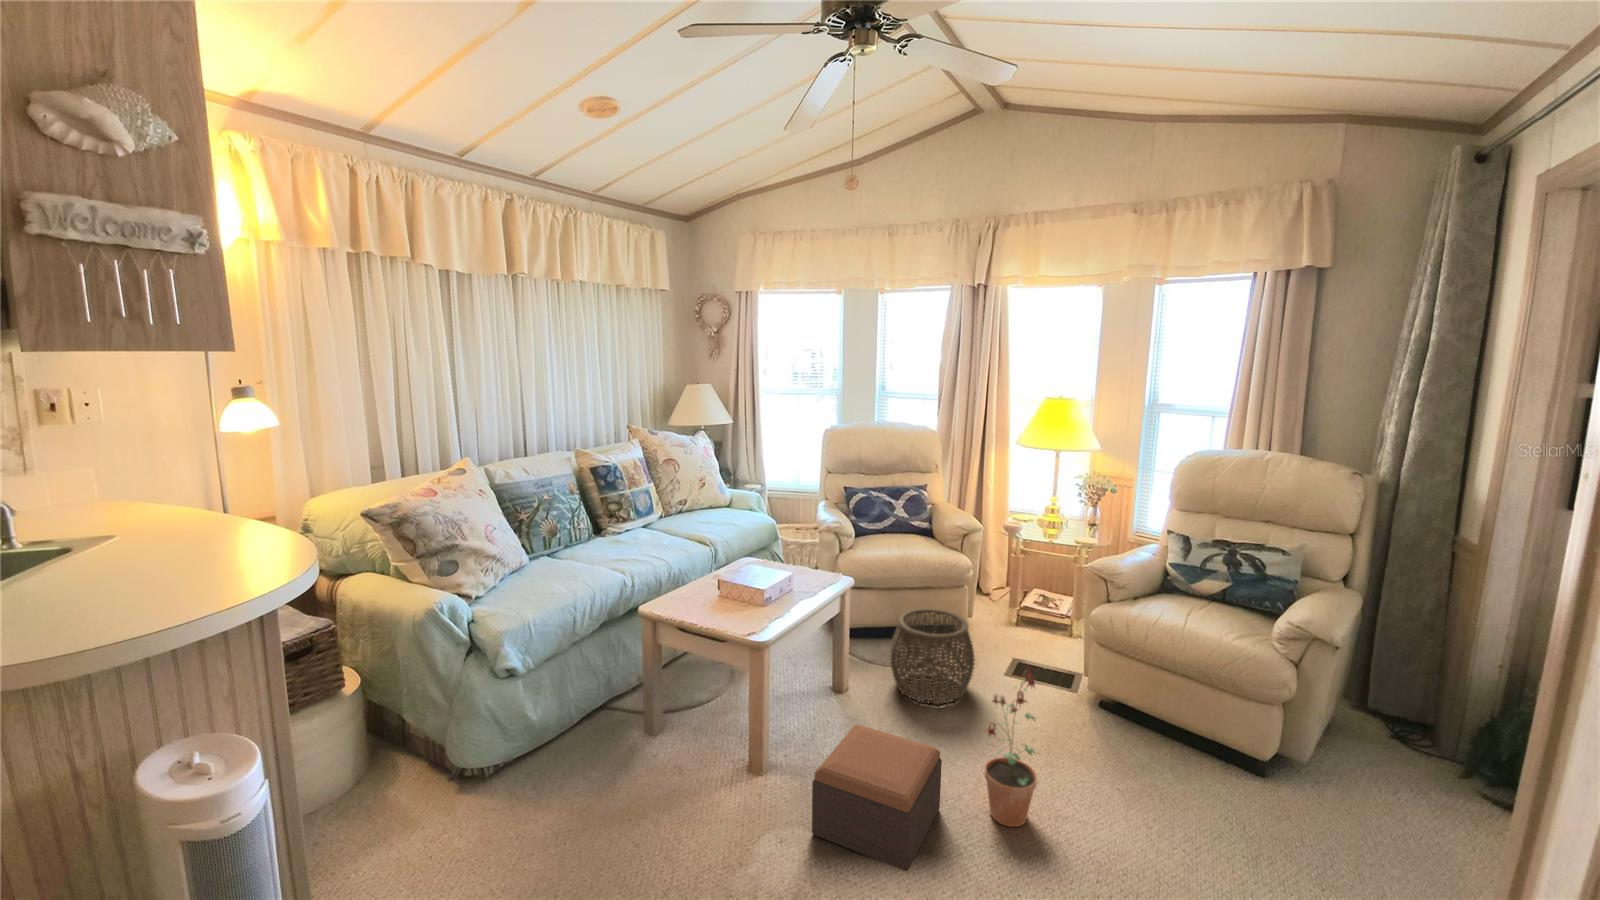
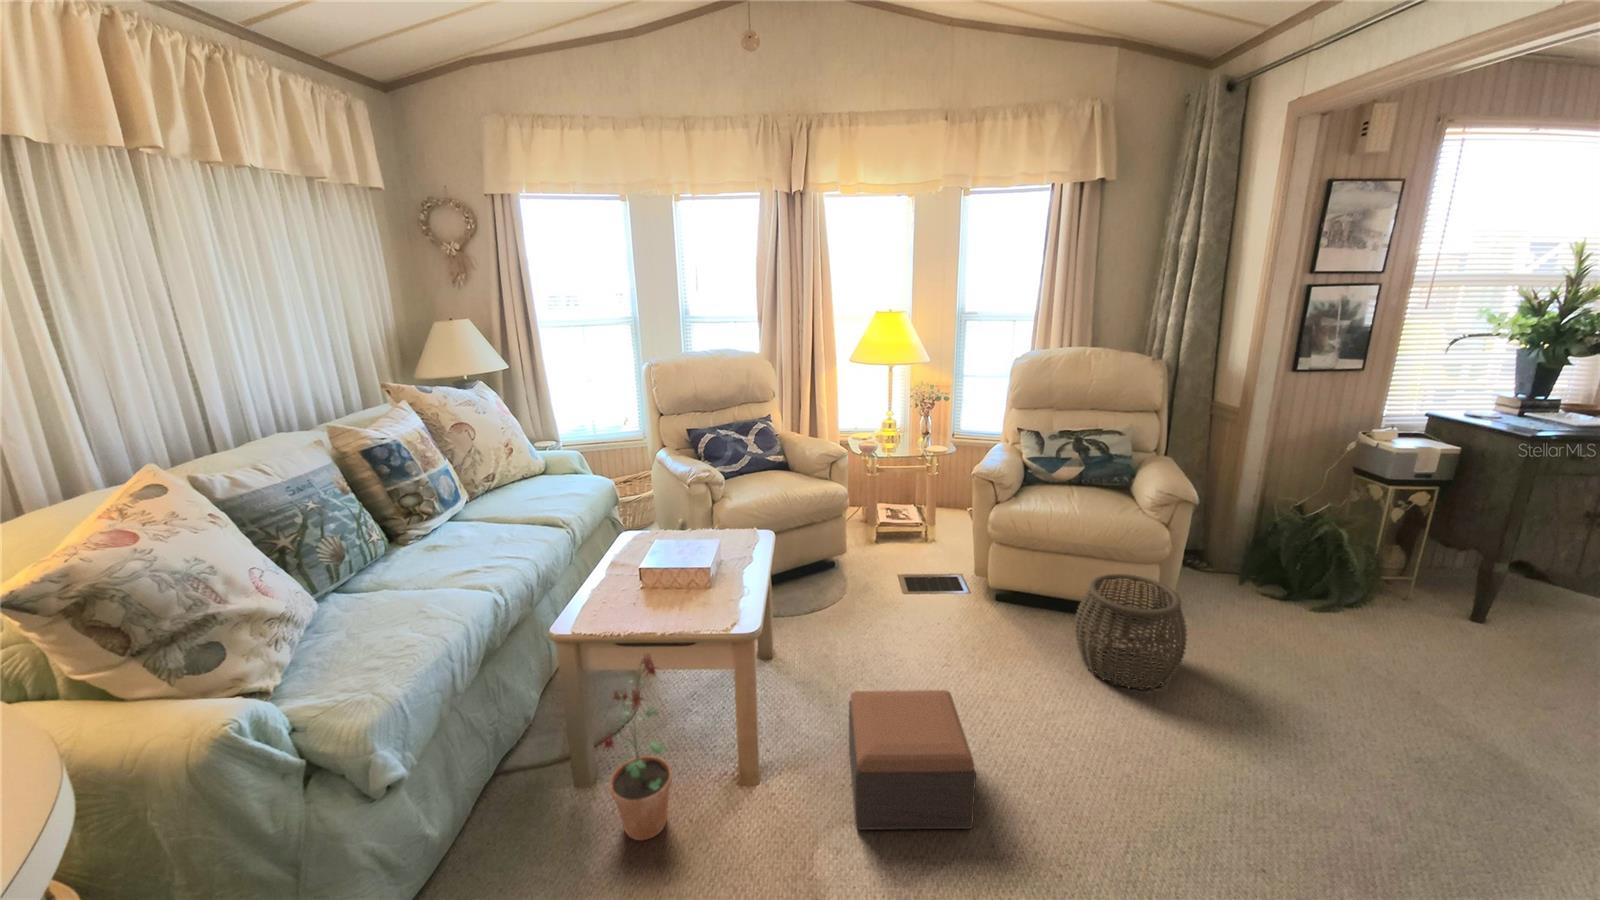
woven basket: present [890,609,975,704] -> present [1075,574,1187,690]
potted plant: present [984,670,1037,827] -> present [603,654,672,840]

